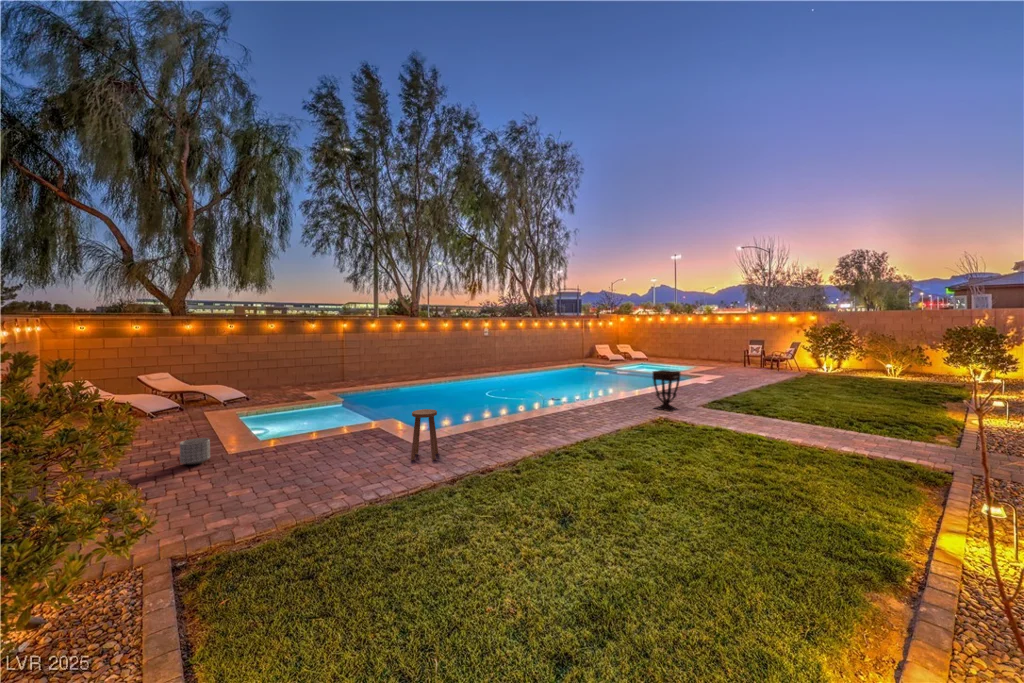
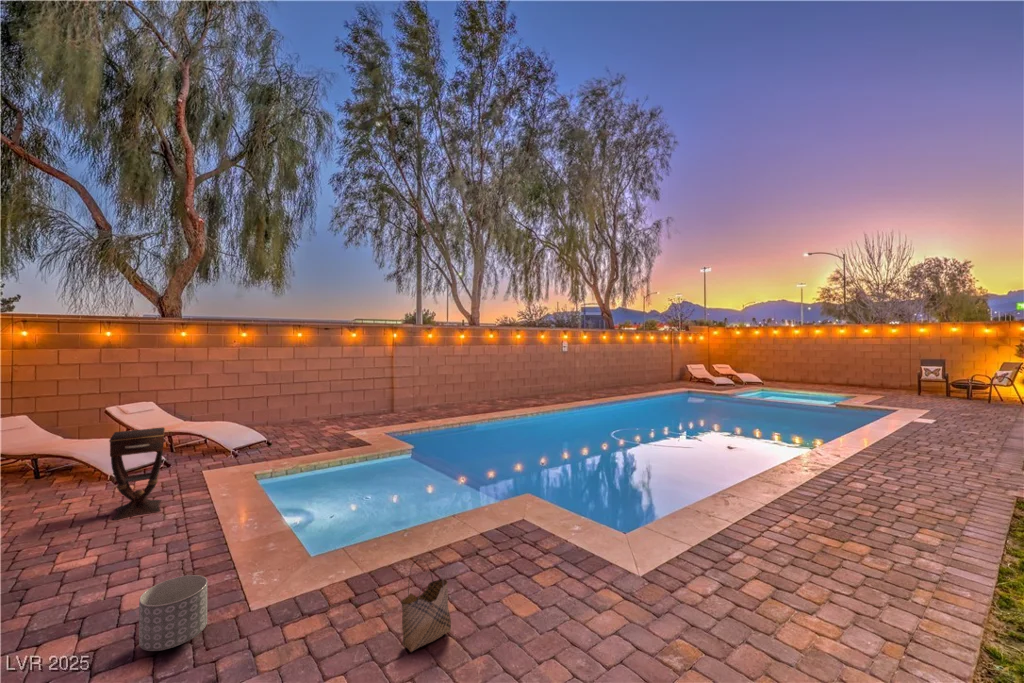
side table: present [653,370,680,411] -> present [109,428,165,520]
stool: present [411,409,438,460] -> none [656,517,731,651]
woven basket: none [295,428,320,463] -> present [401,559,451,652]

